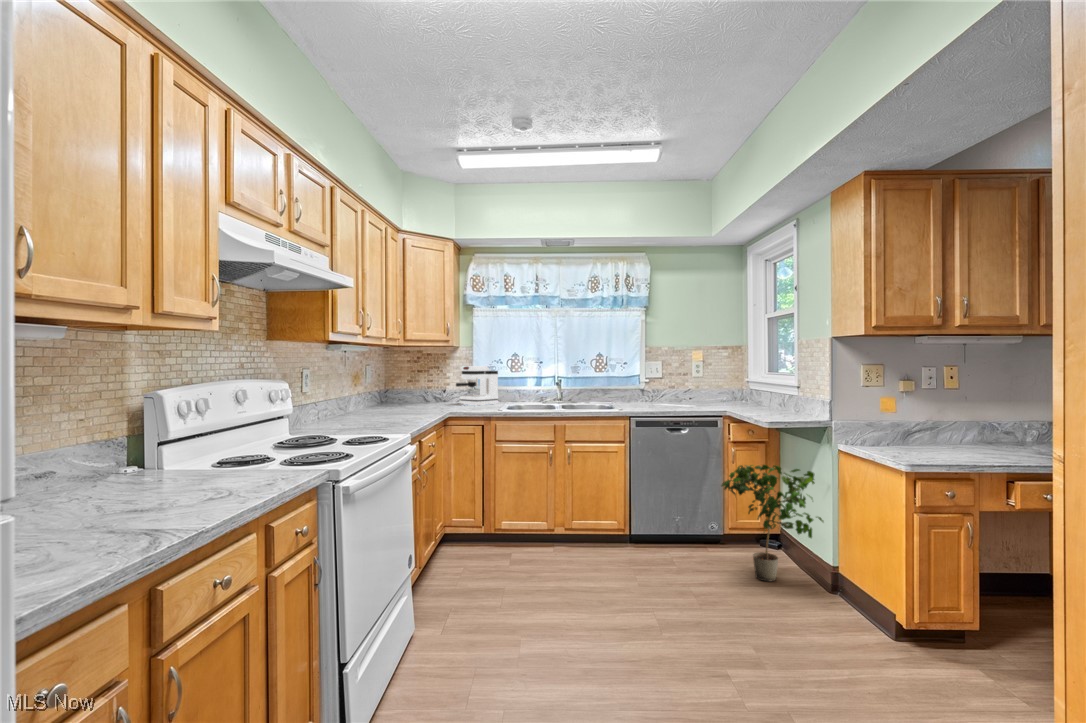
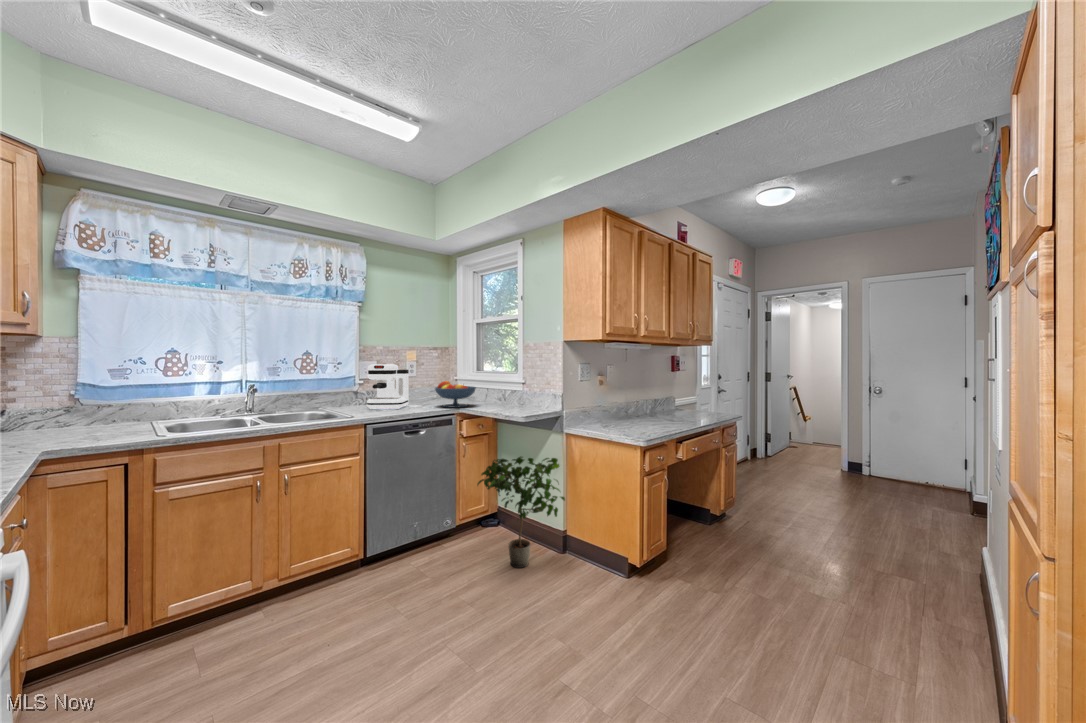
coffee maker: present [456,366,498,406] -> present [367,364,409,409]
fruit bowl: none [705,381,750,409] -> present [435,381,476,408]

